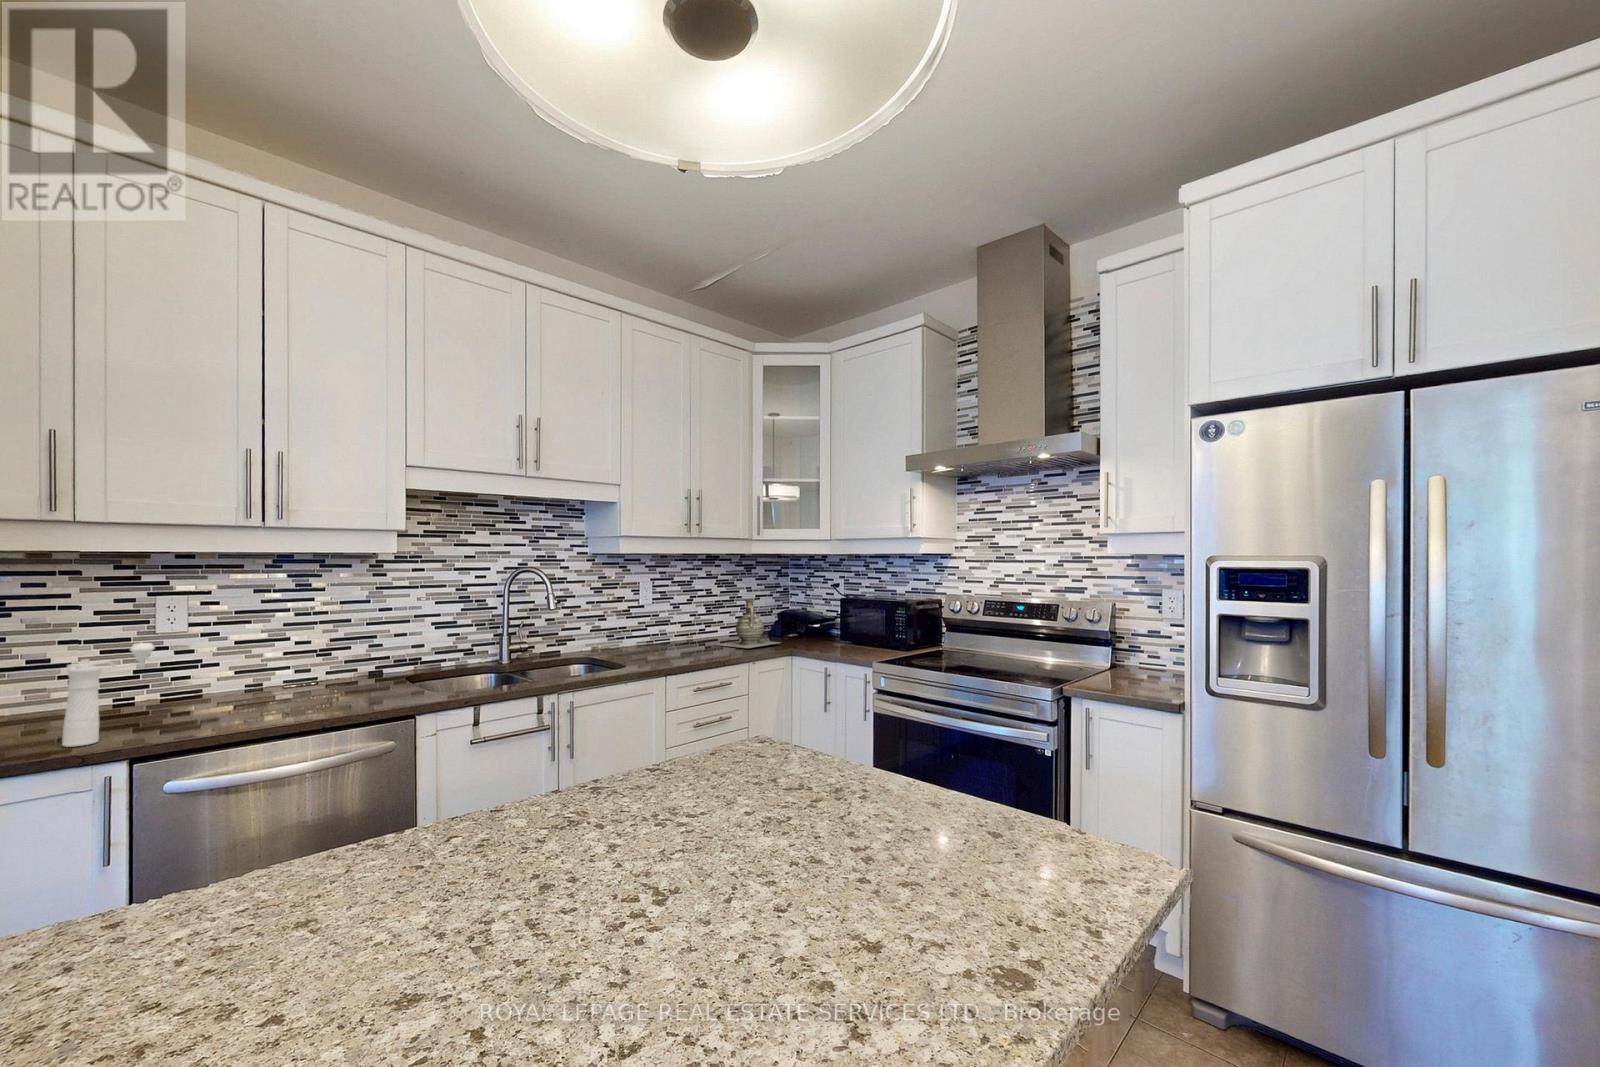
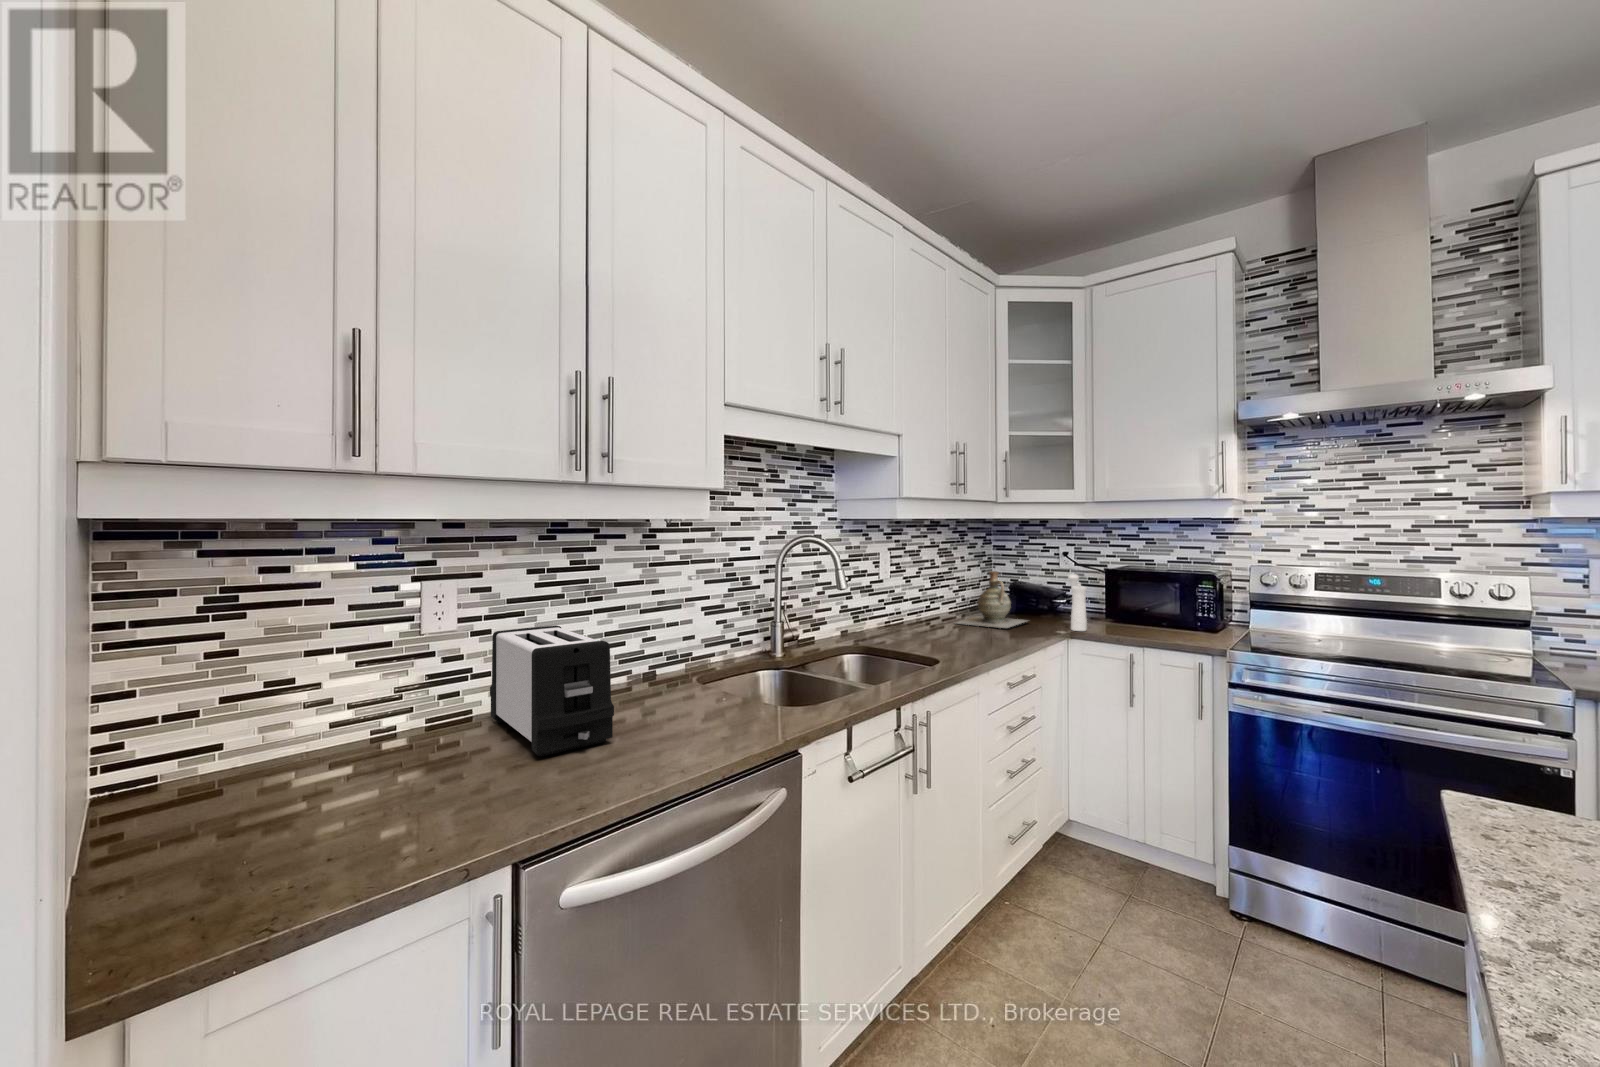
toaster: none [211,632,284,717] -> present [490,625,614,756]
pepper mill: present [62,643,154,747] -> present [1068,574,1087,631]

